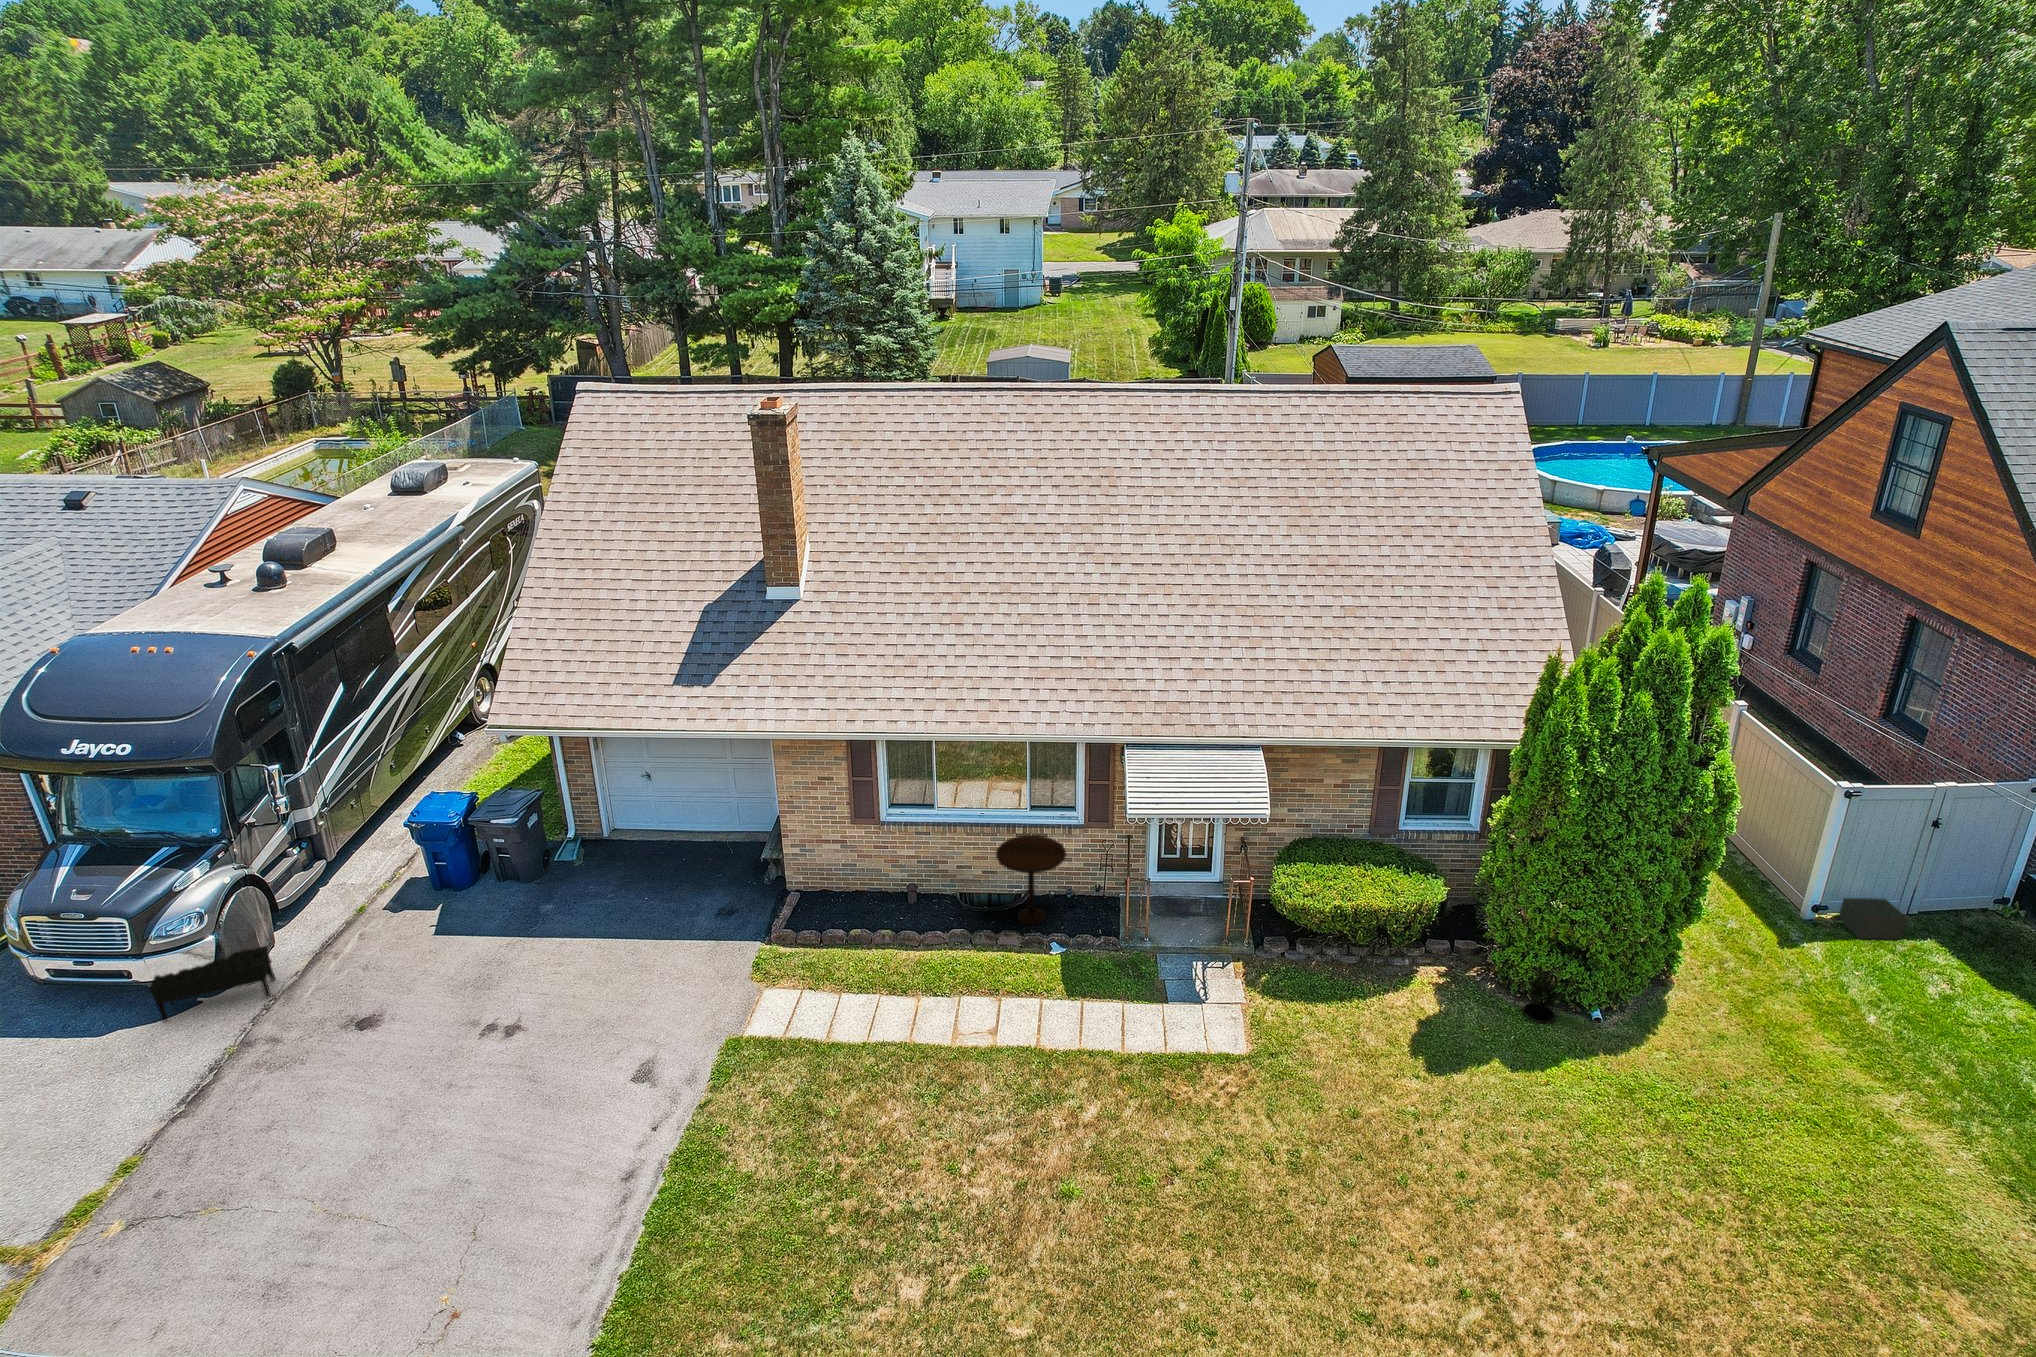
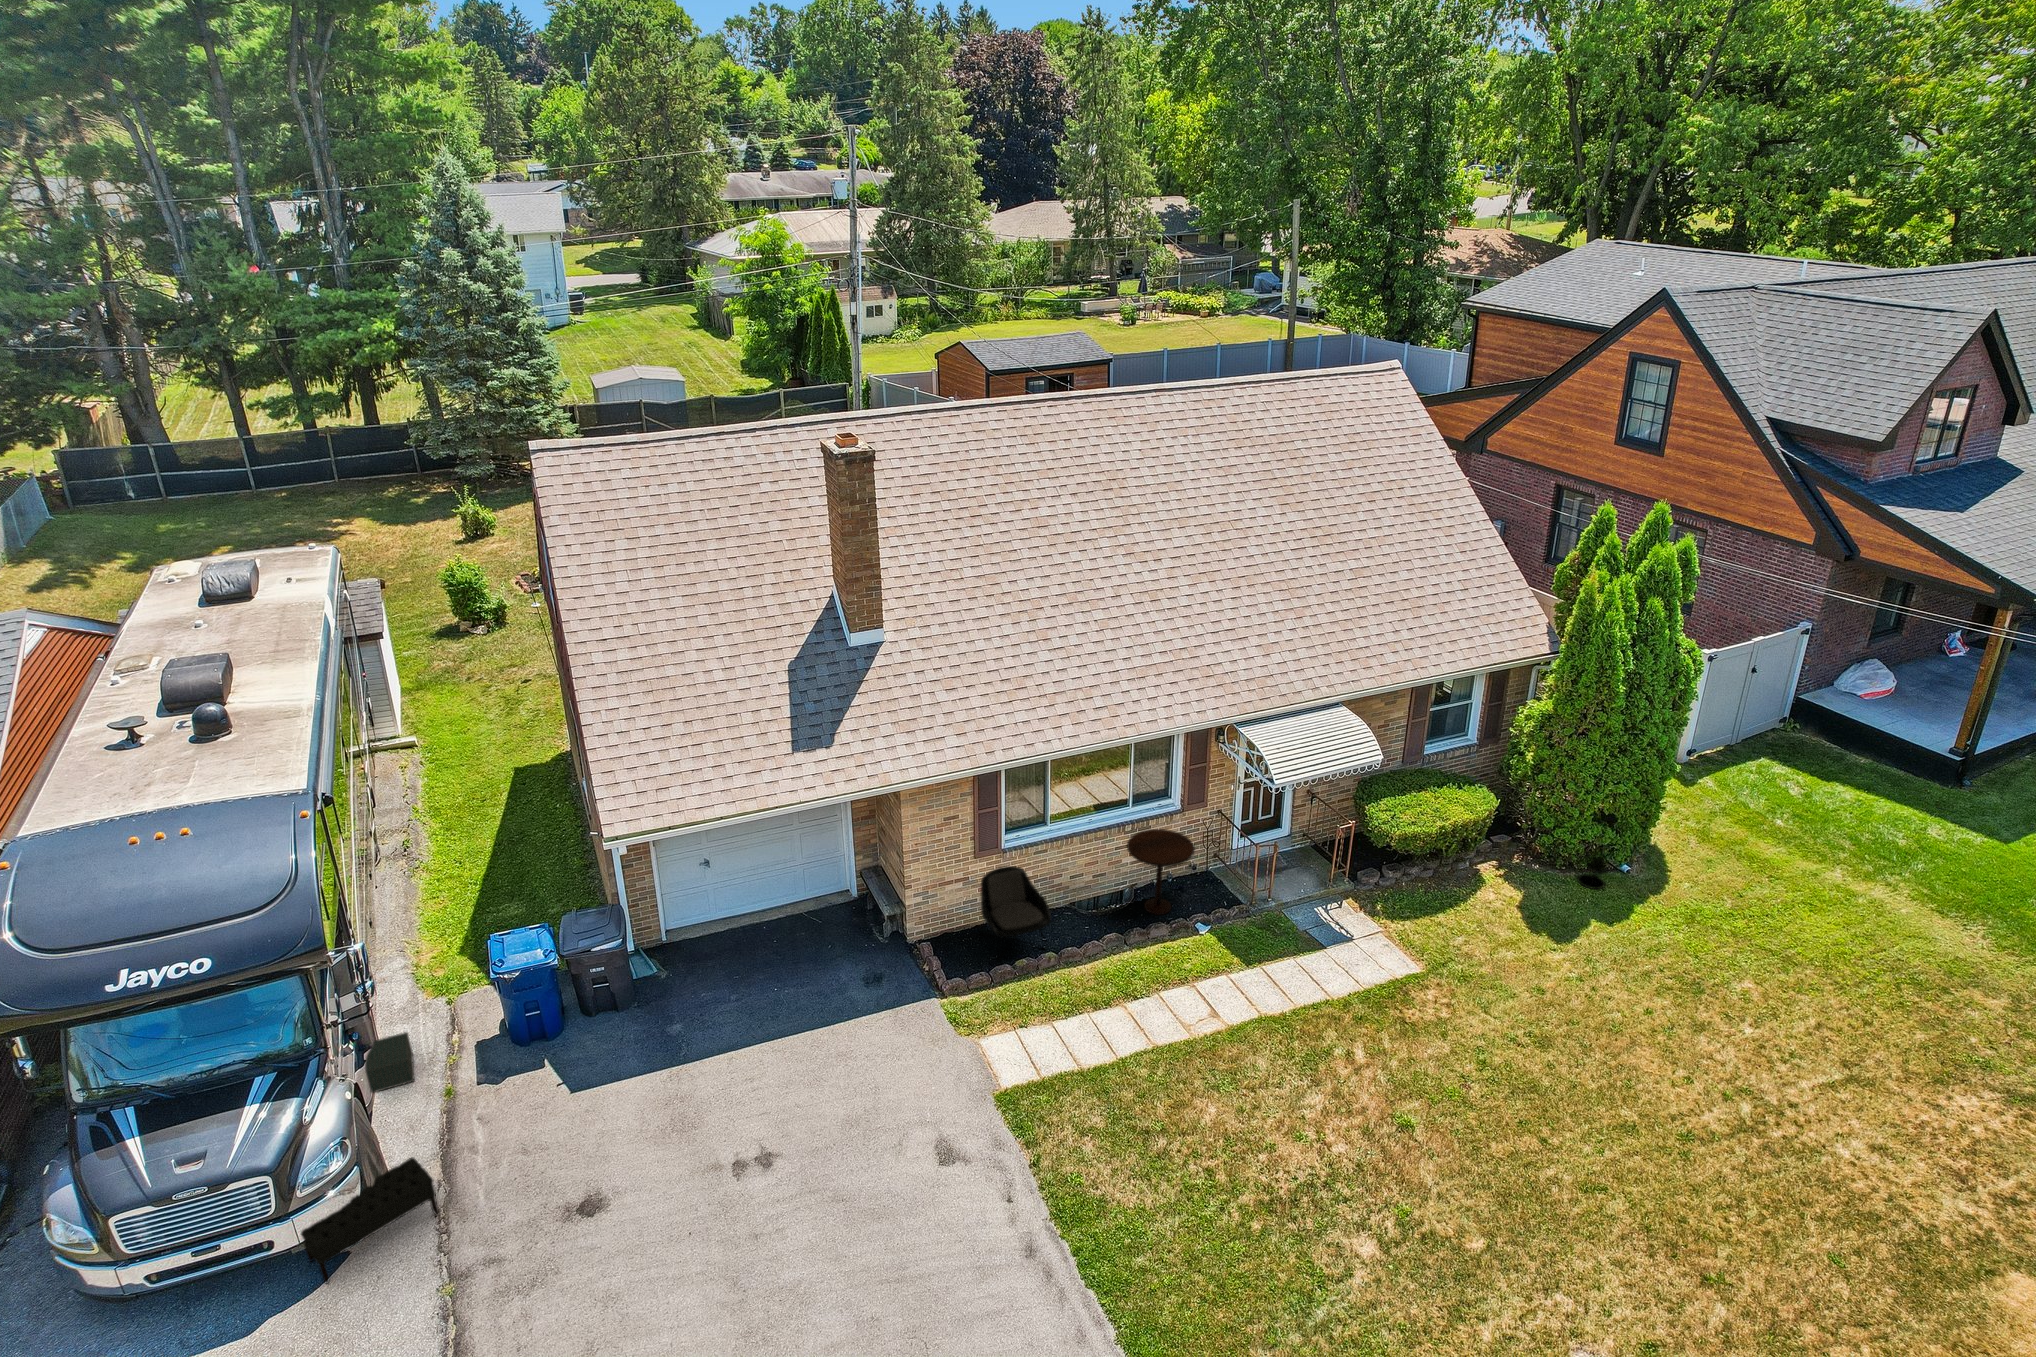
lounge chair: none [833,837,901,927] -> present [980,866,1051,961]
storage box: present [1839,898,1907,939] -> present [365,1032,414,1093]

